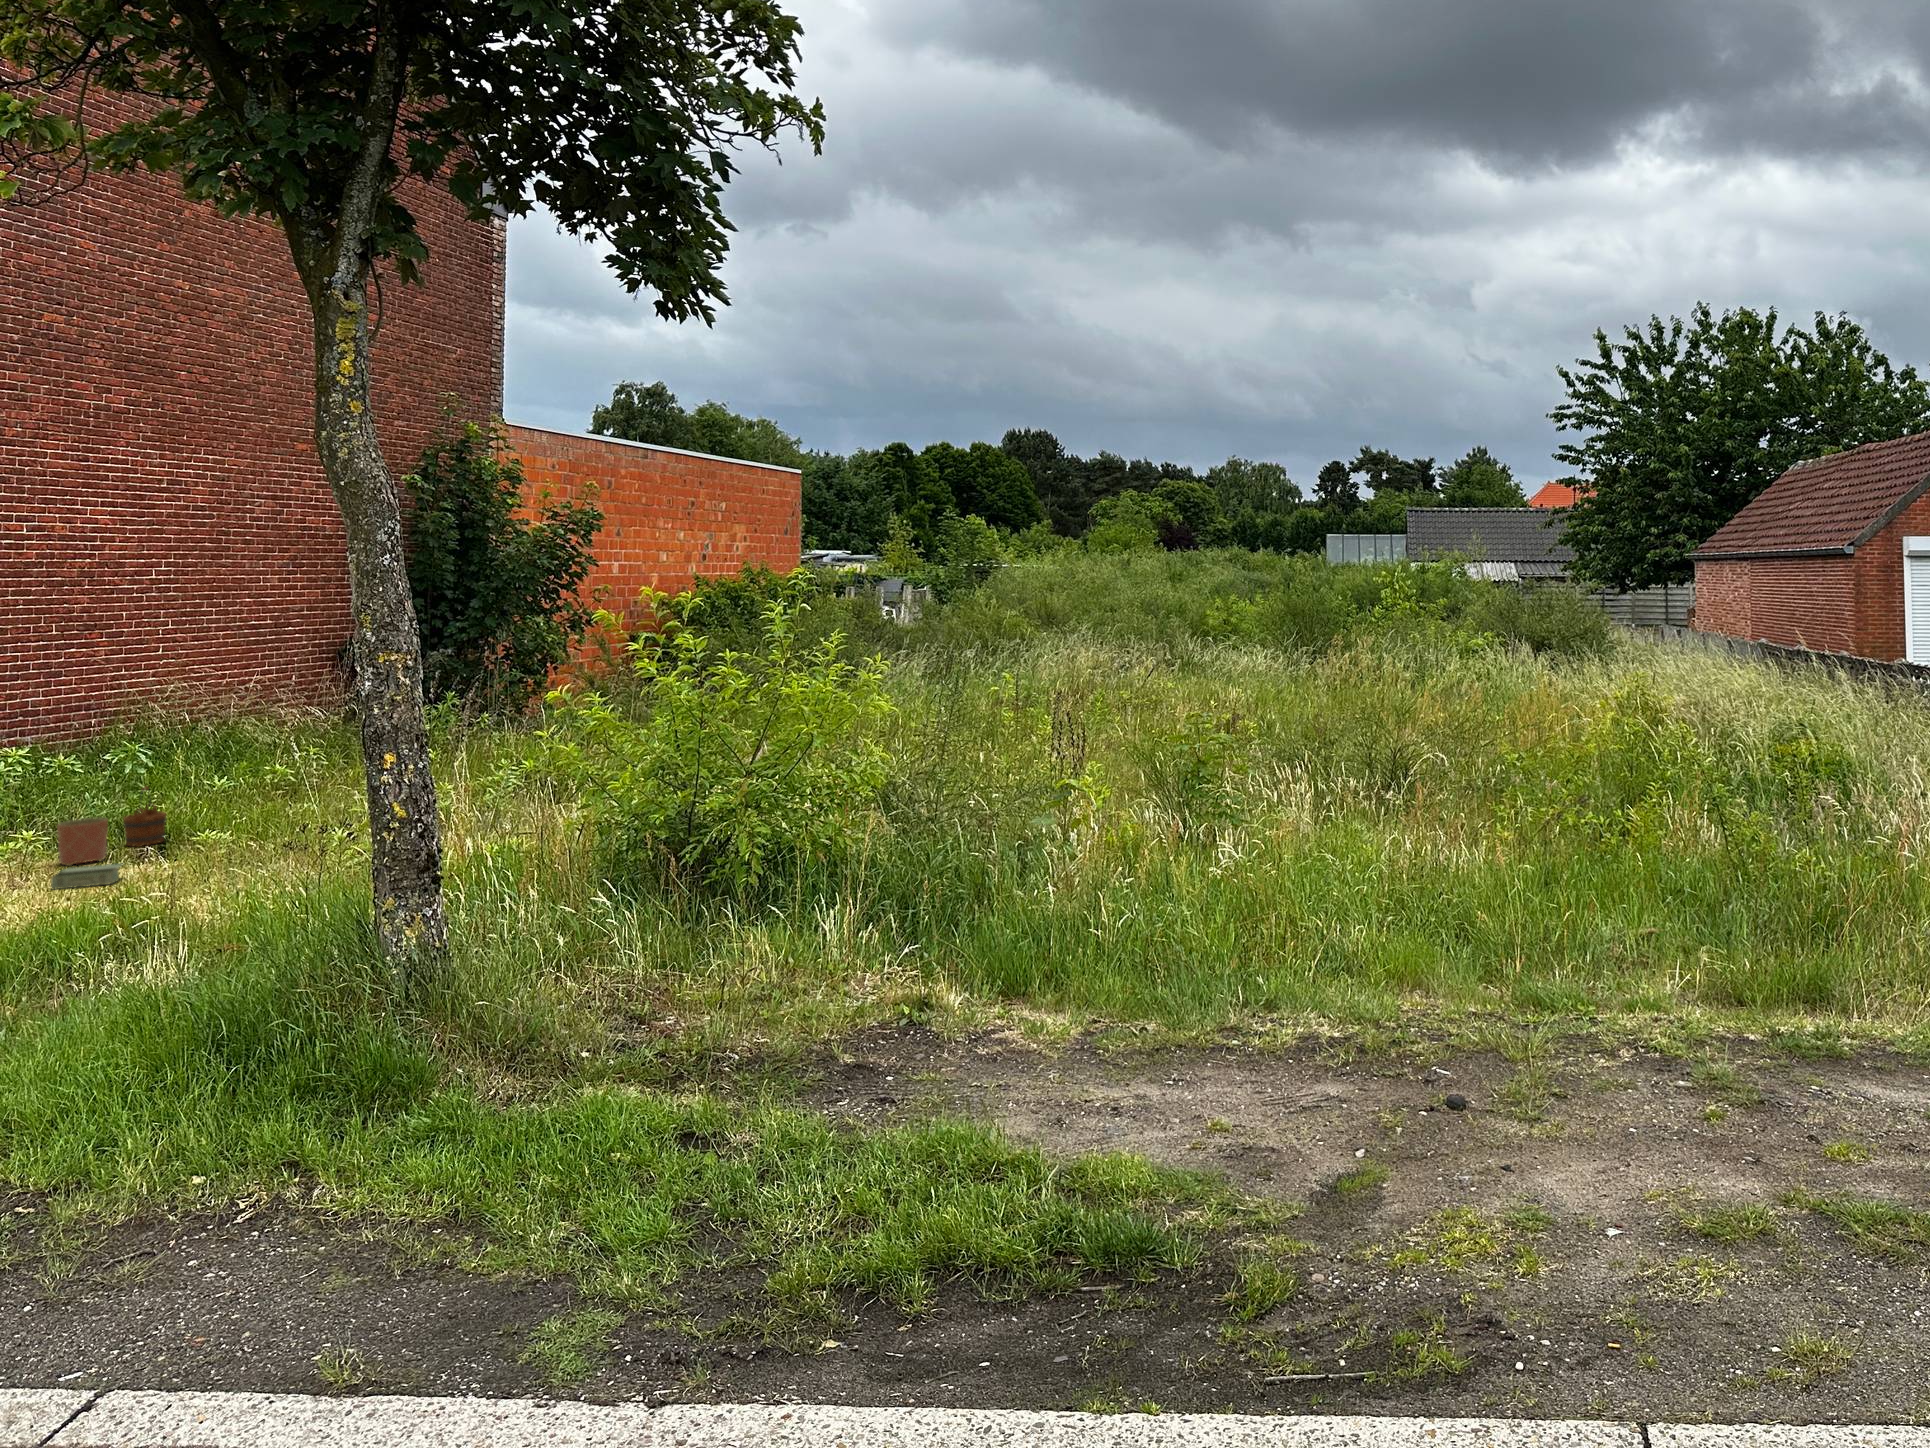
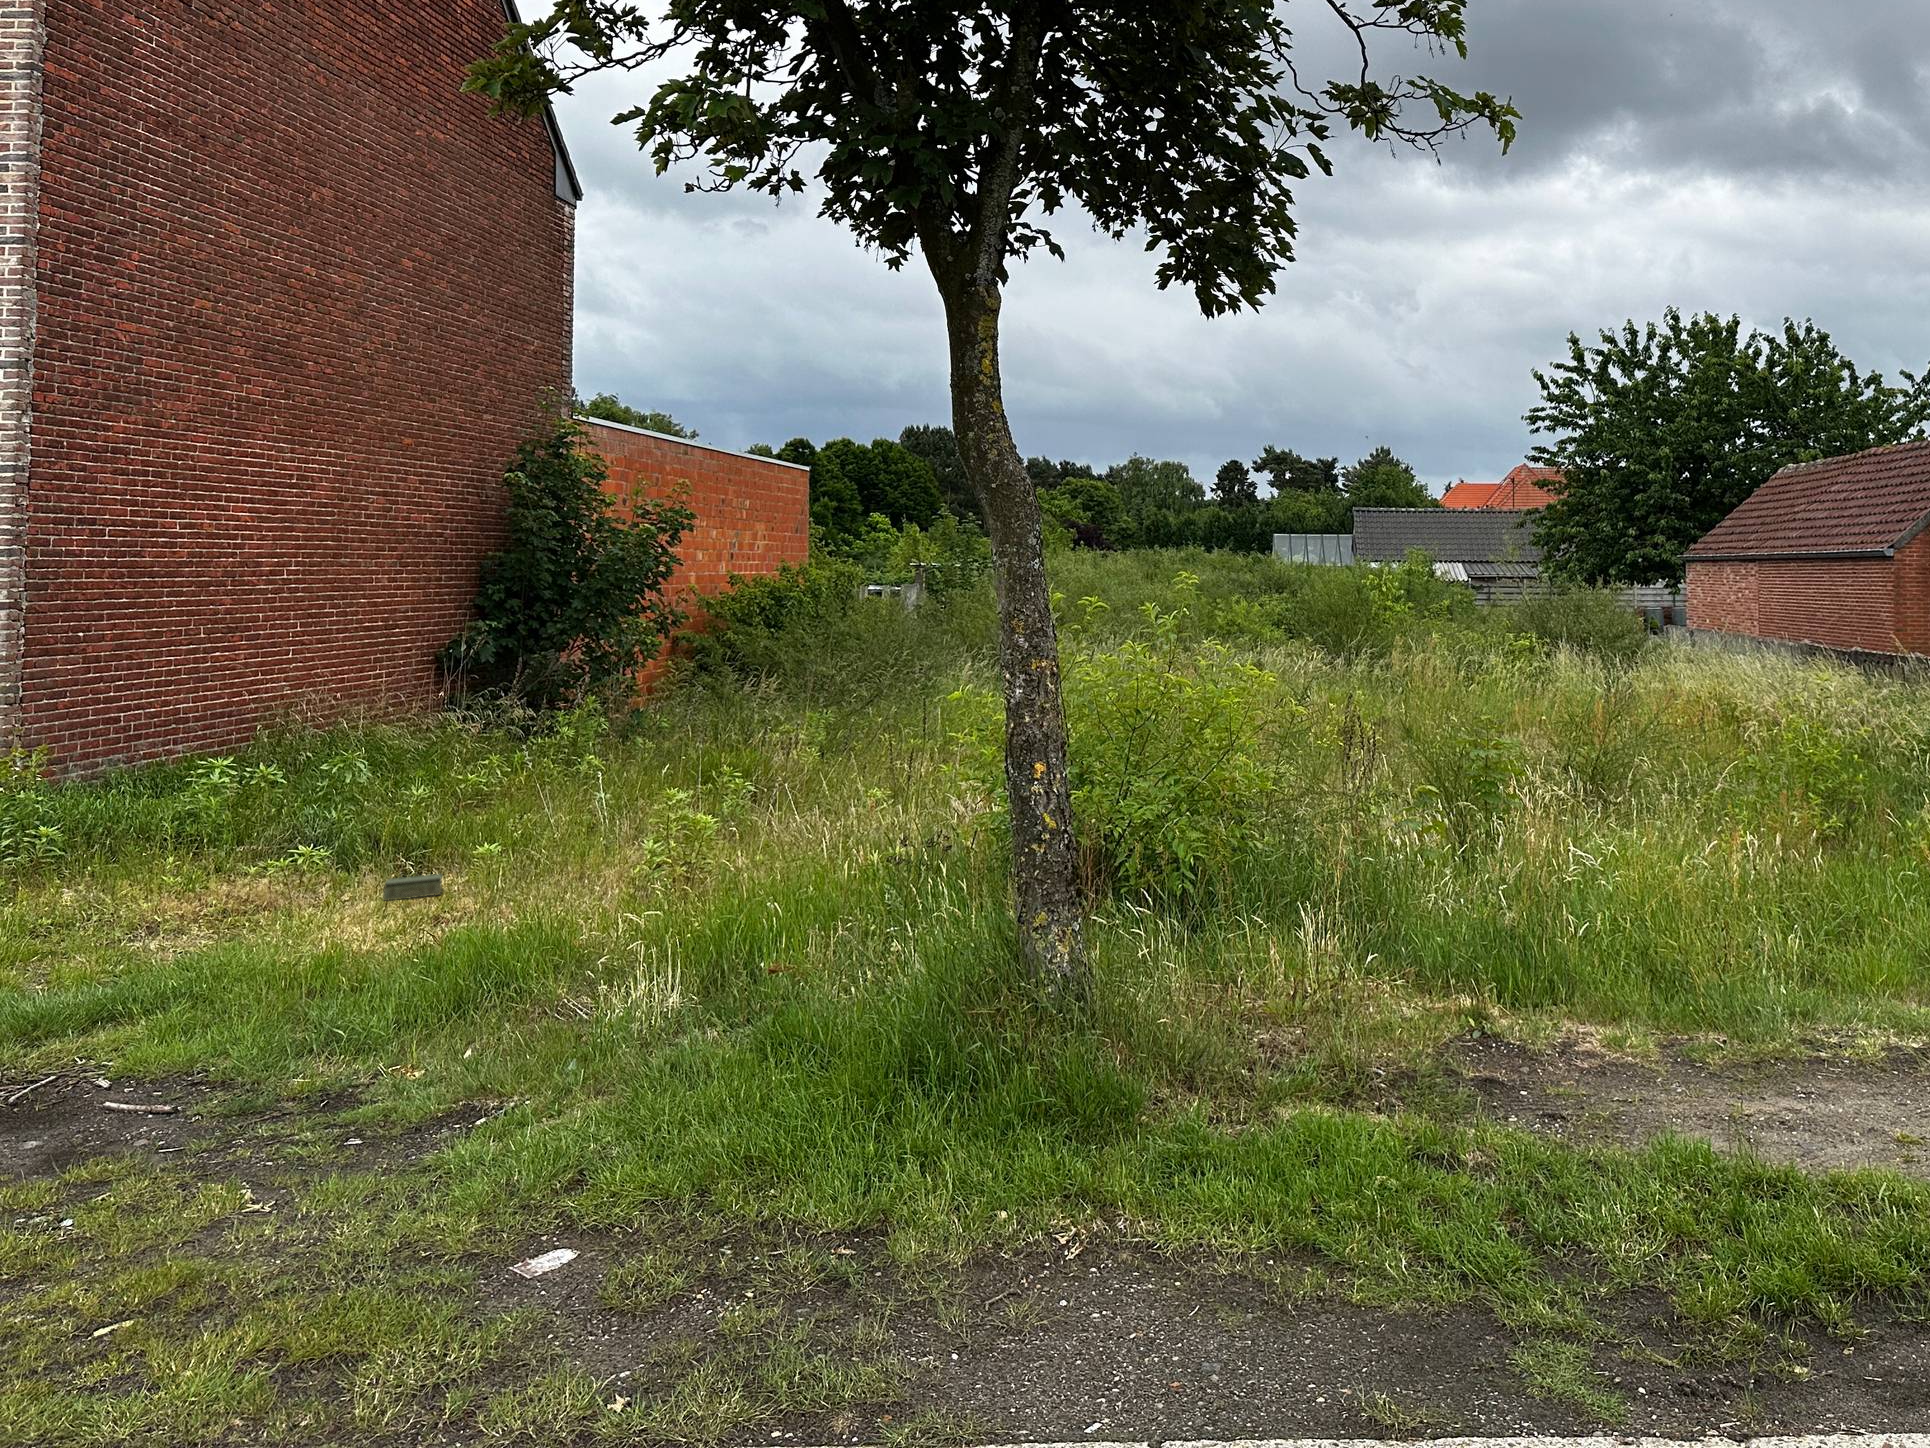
wooden bucket: present [123,786,167,847] -> none [391,795,432,857]
planter: present [57,817,108,866] -> none [350,828,397,877]

